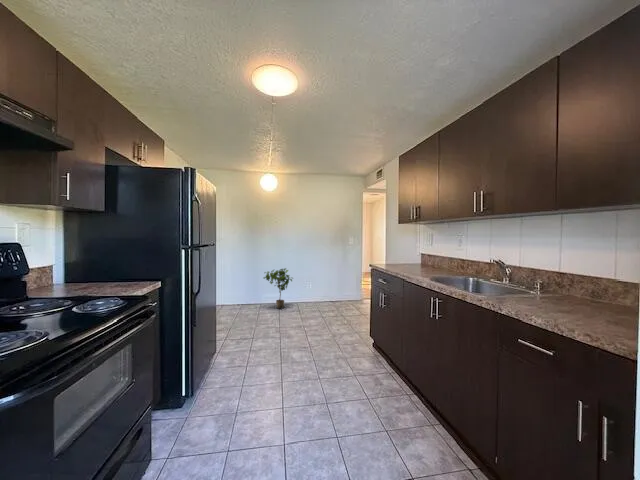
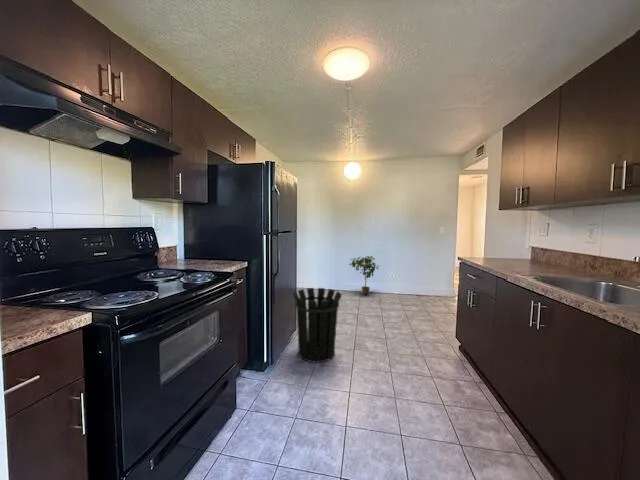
waste bin: none [212,304,266,385] -> present [293,288,341,362]

